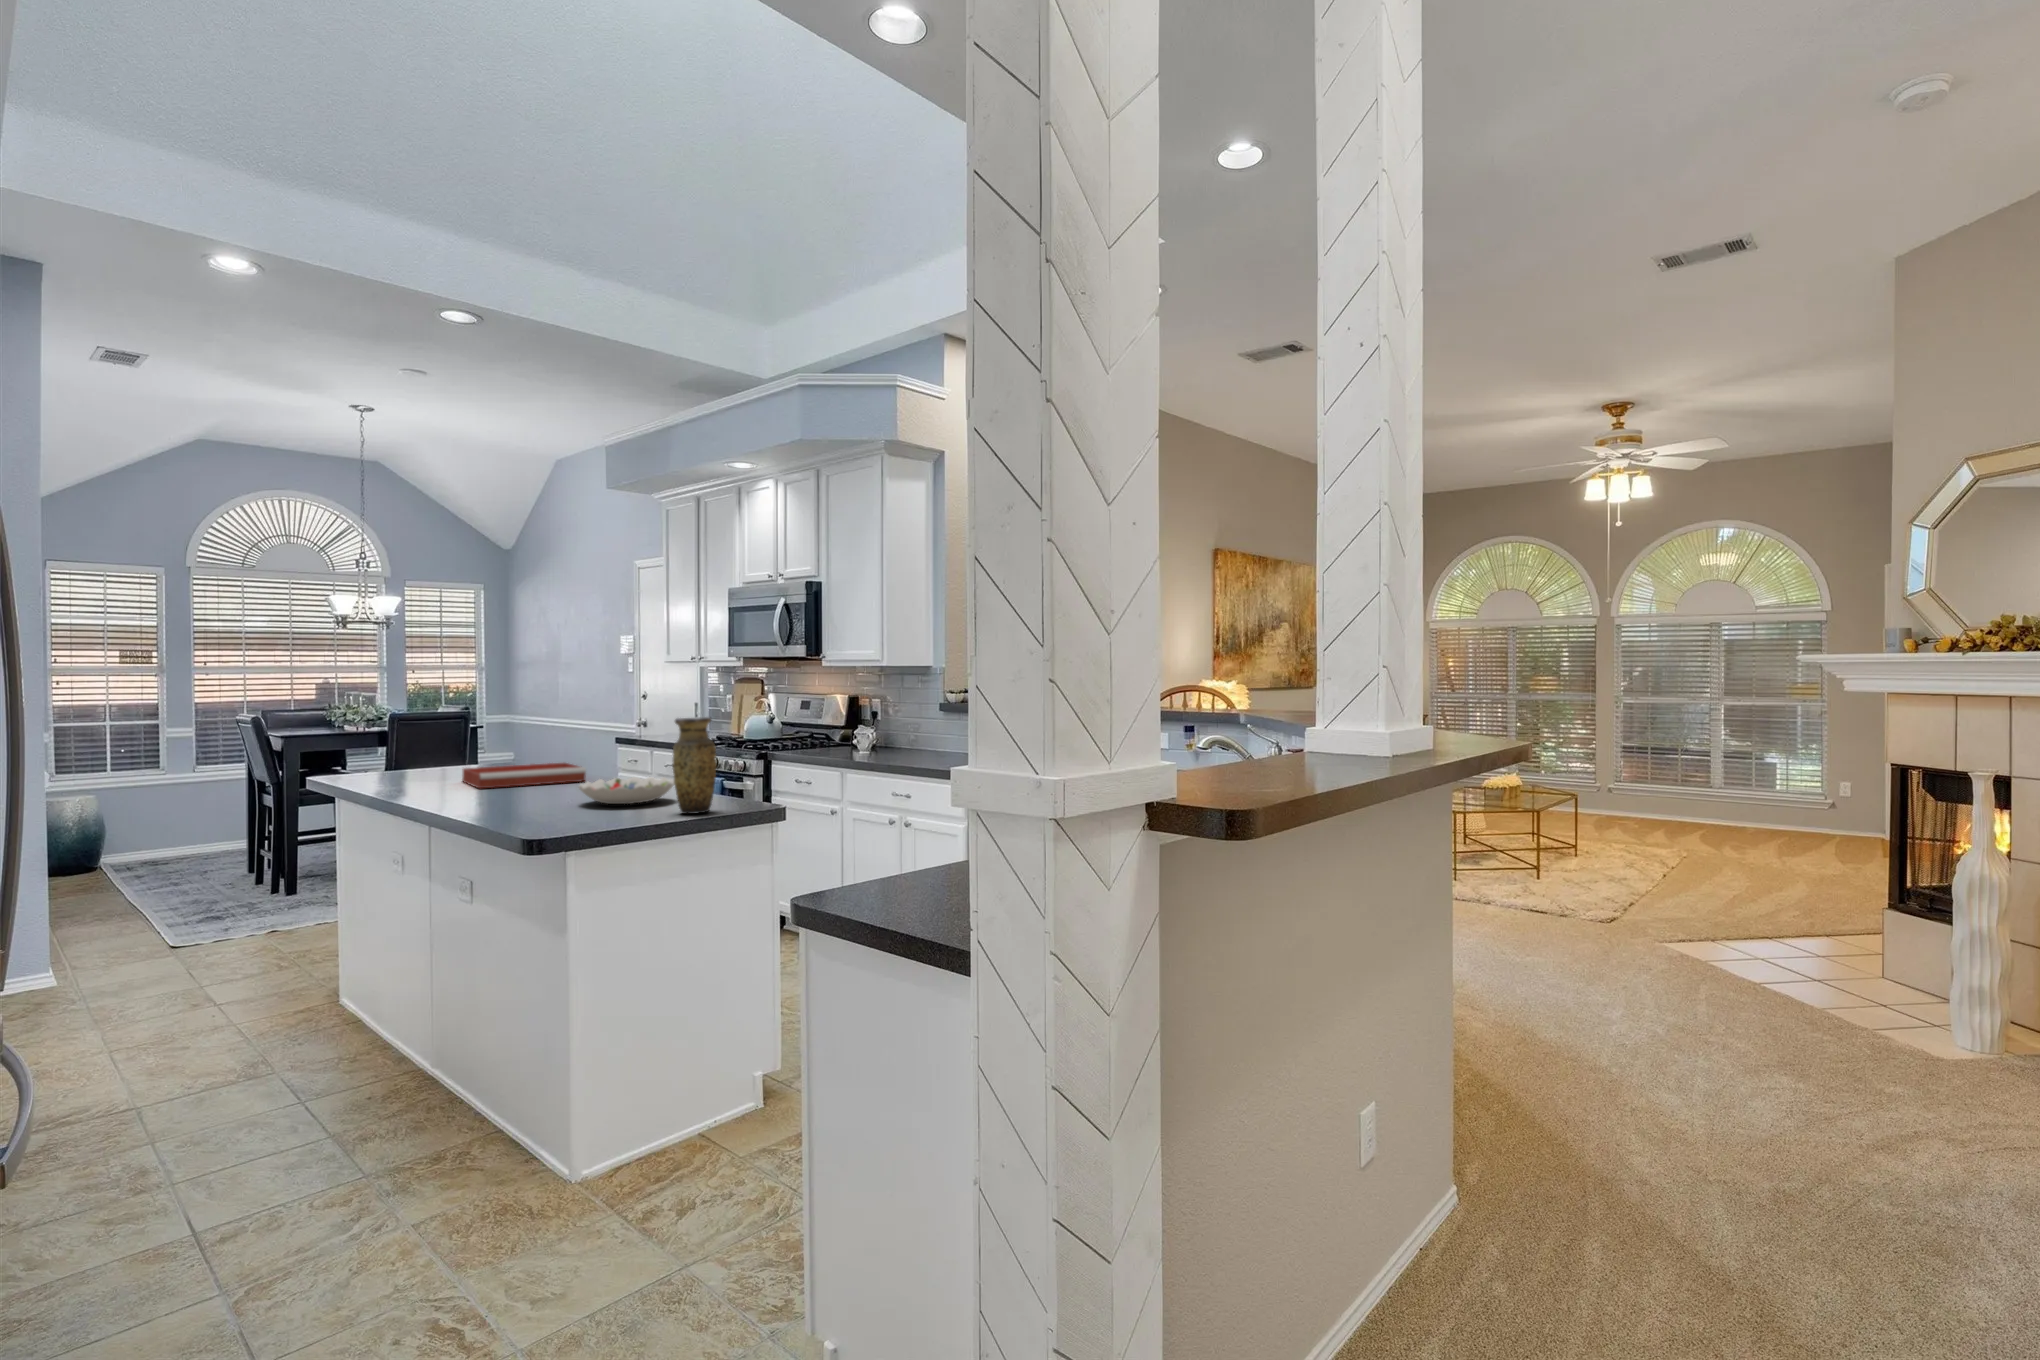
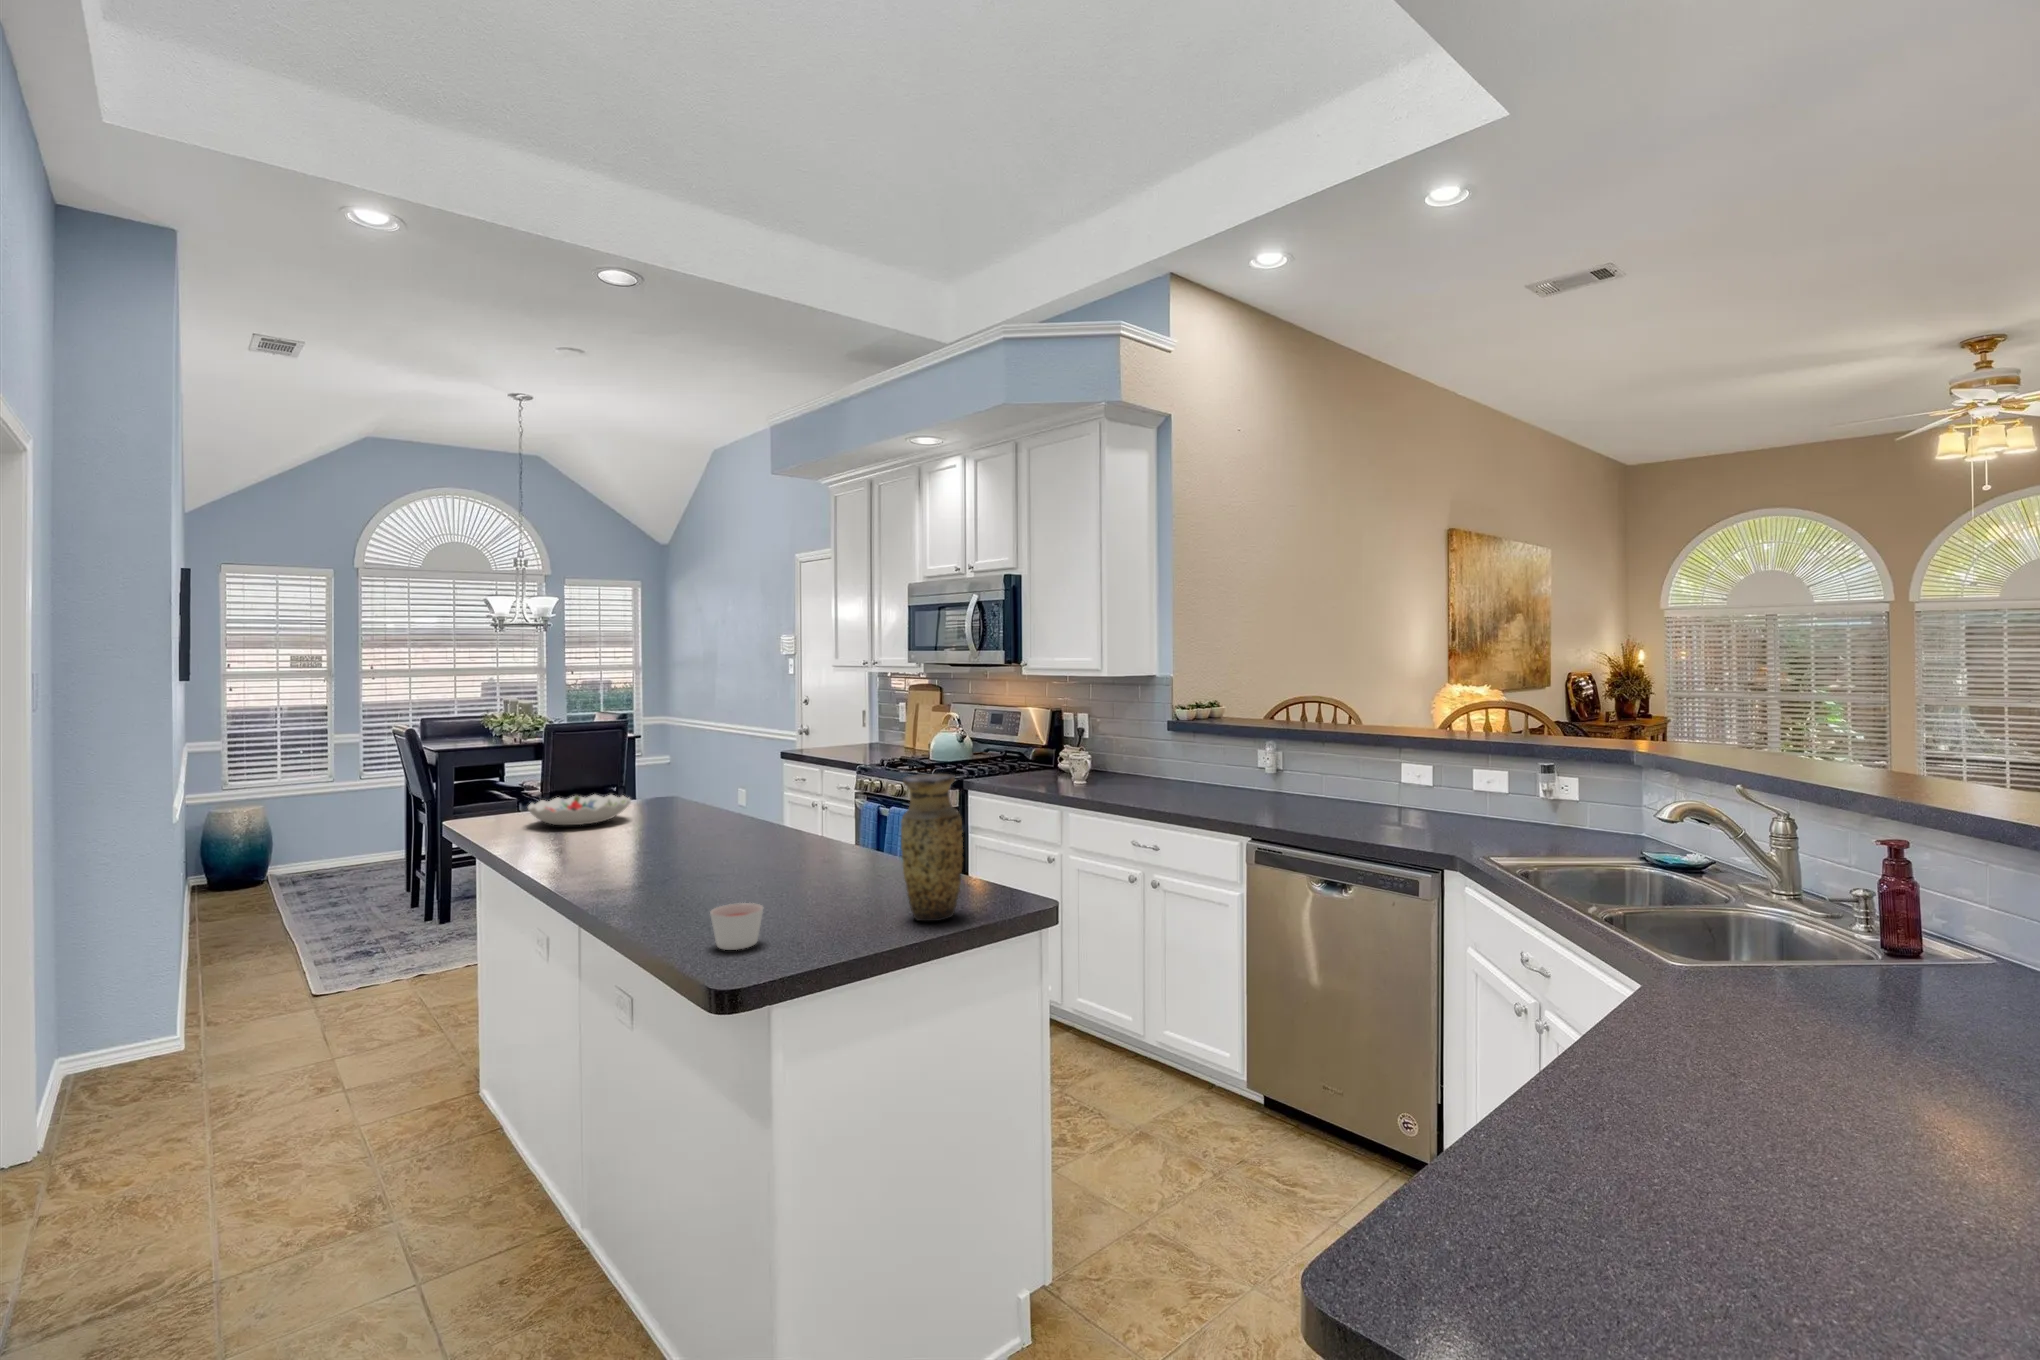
tray: present [462,763,586,788] -> none [612,808,766,853]
decorative bowl: present [579,777,674,804] -> present [528,795,631,825]
candle: none [537,798,574,825] -> present [710,903,763,950]

